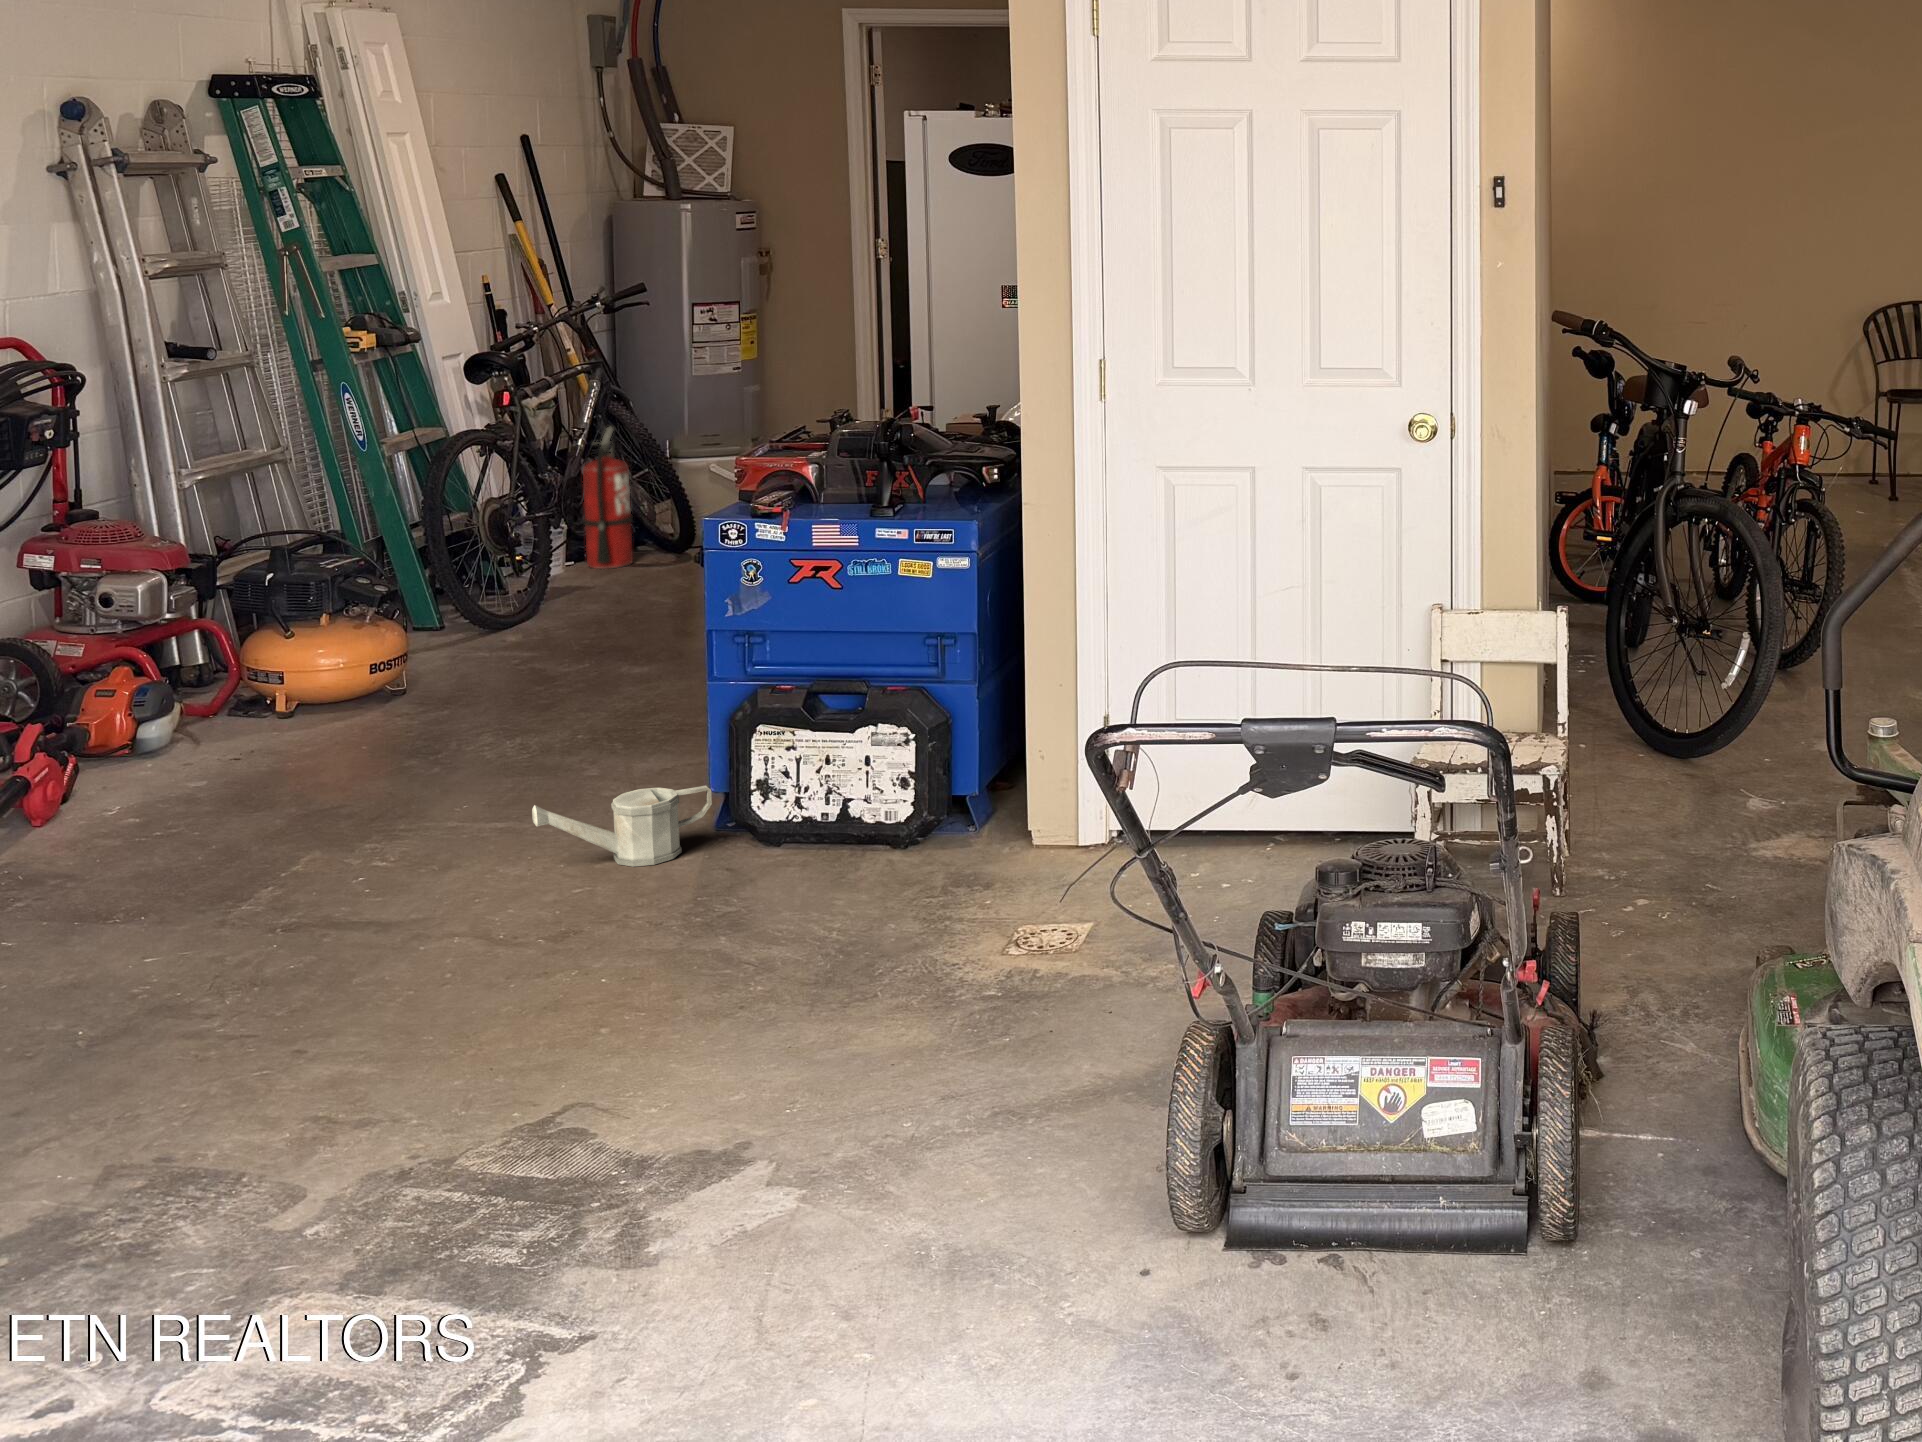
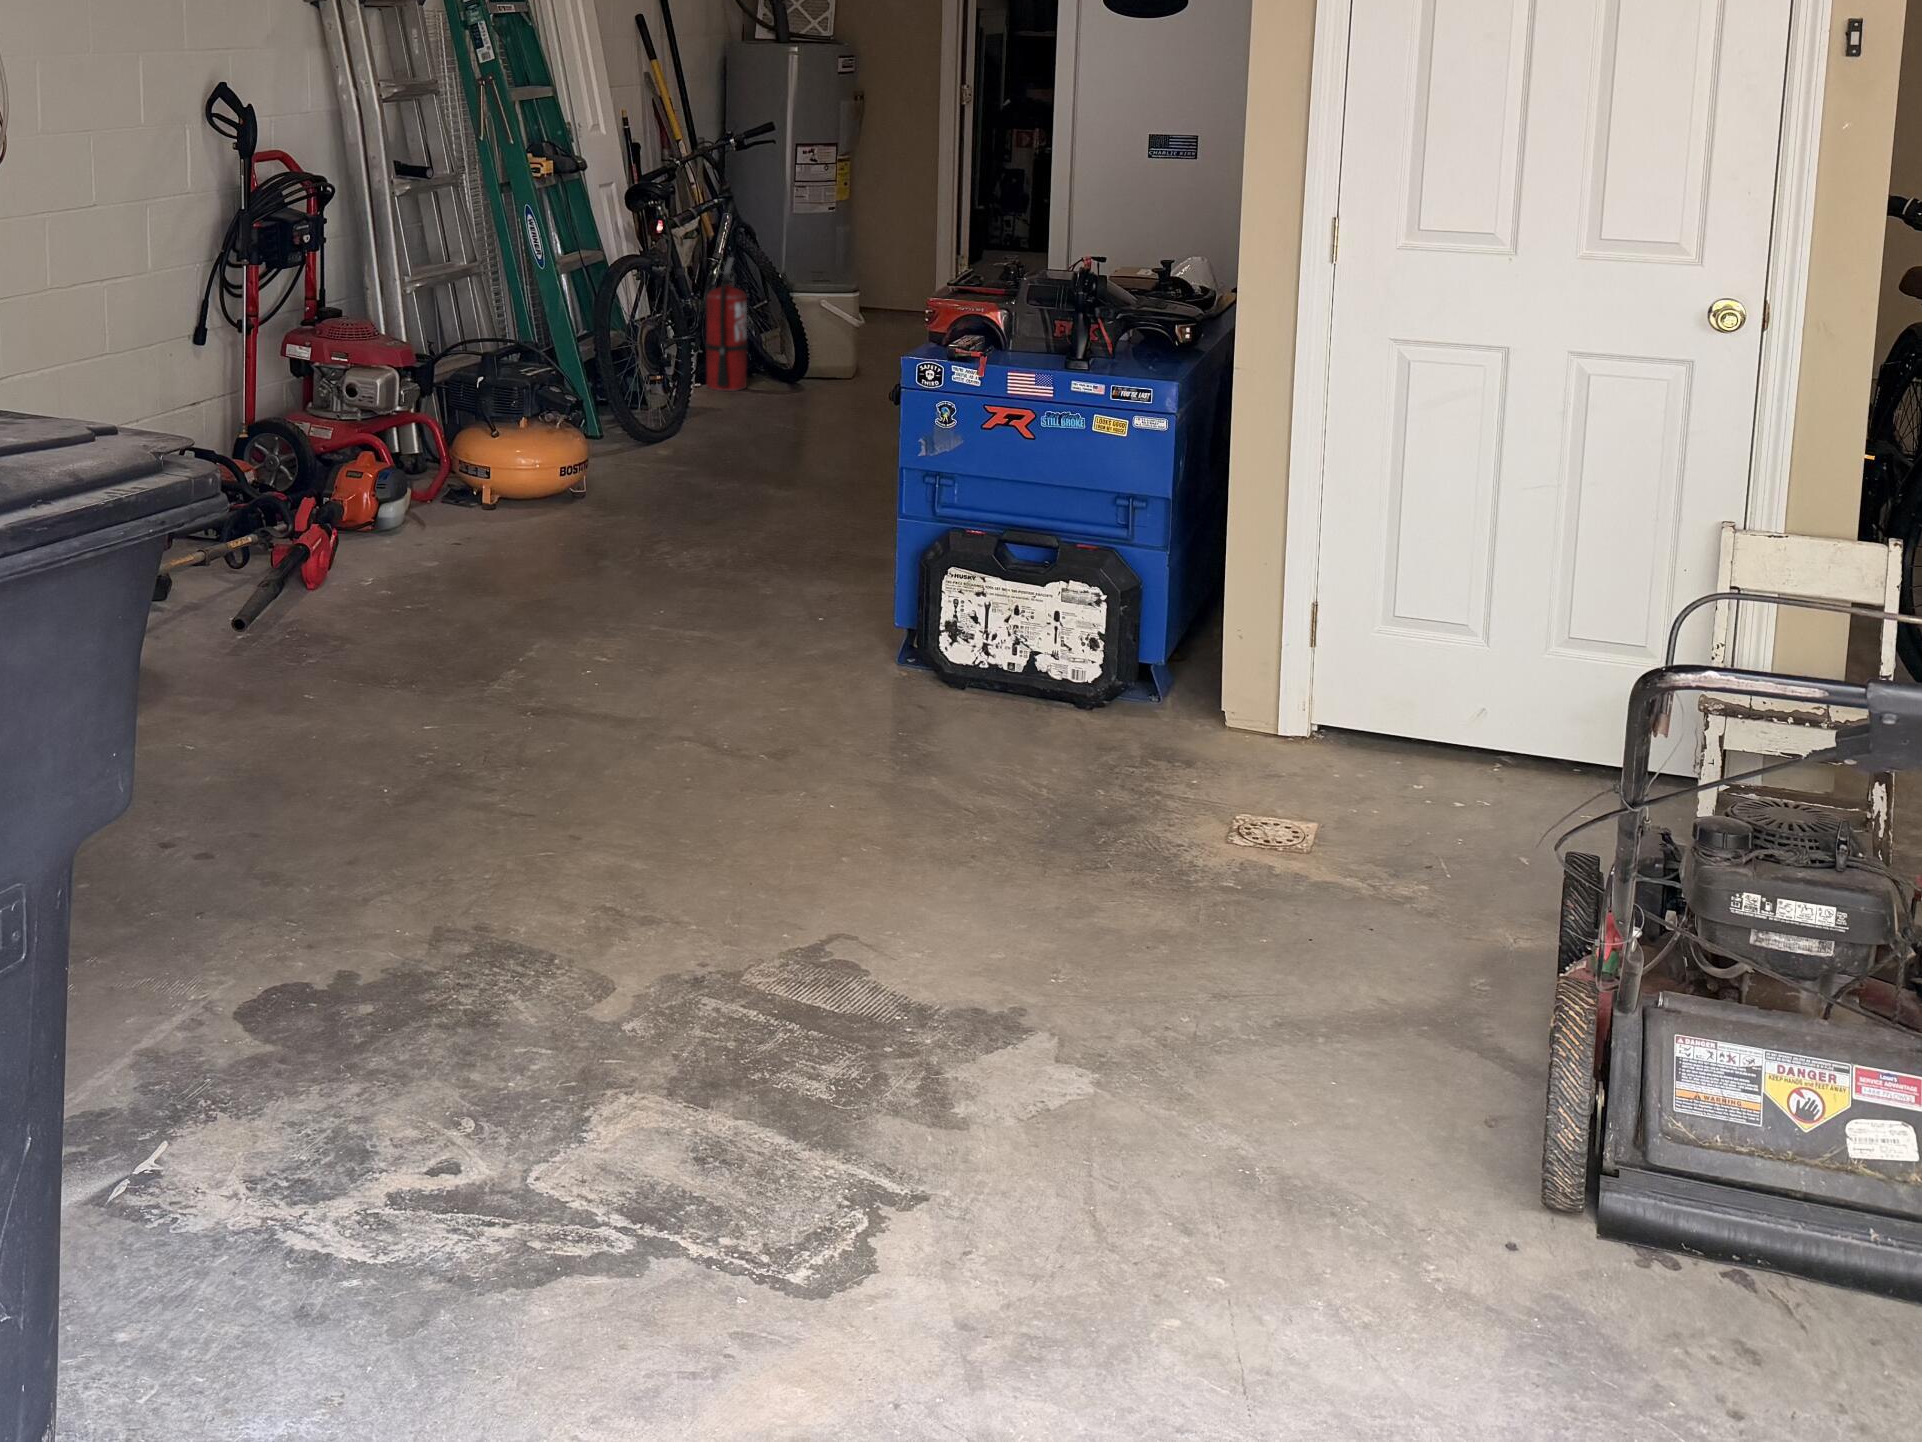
watering can: present [532,786,712,867] -> none [739,618,898,694]

